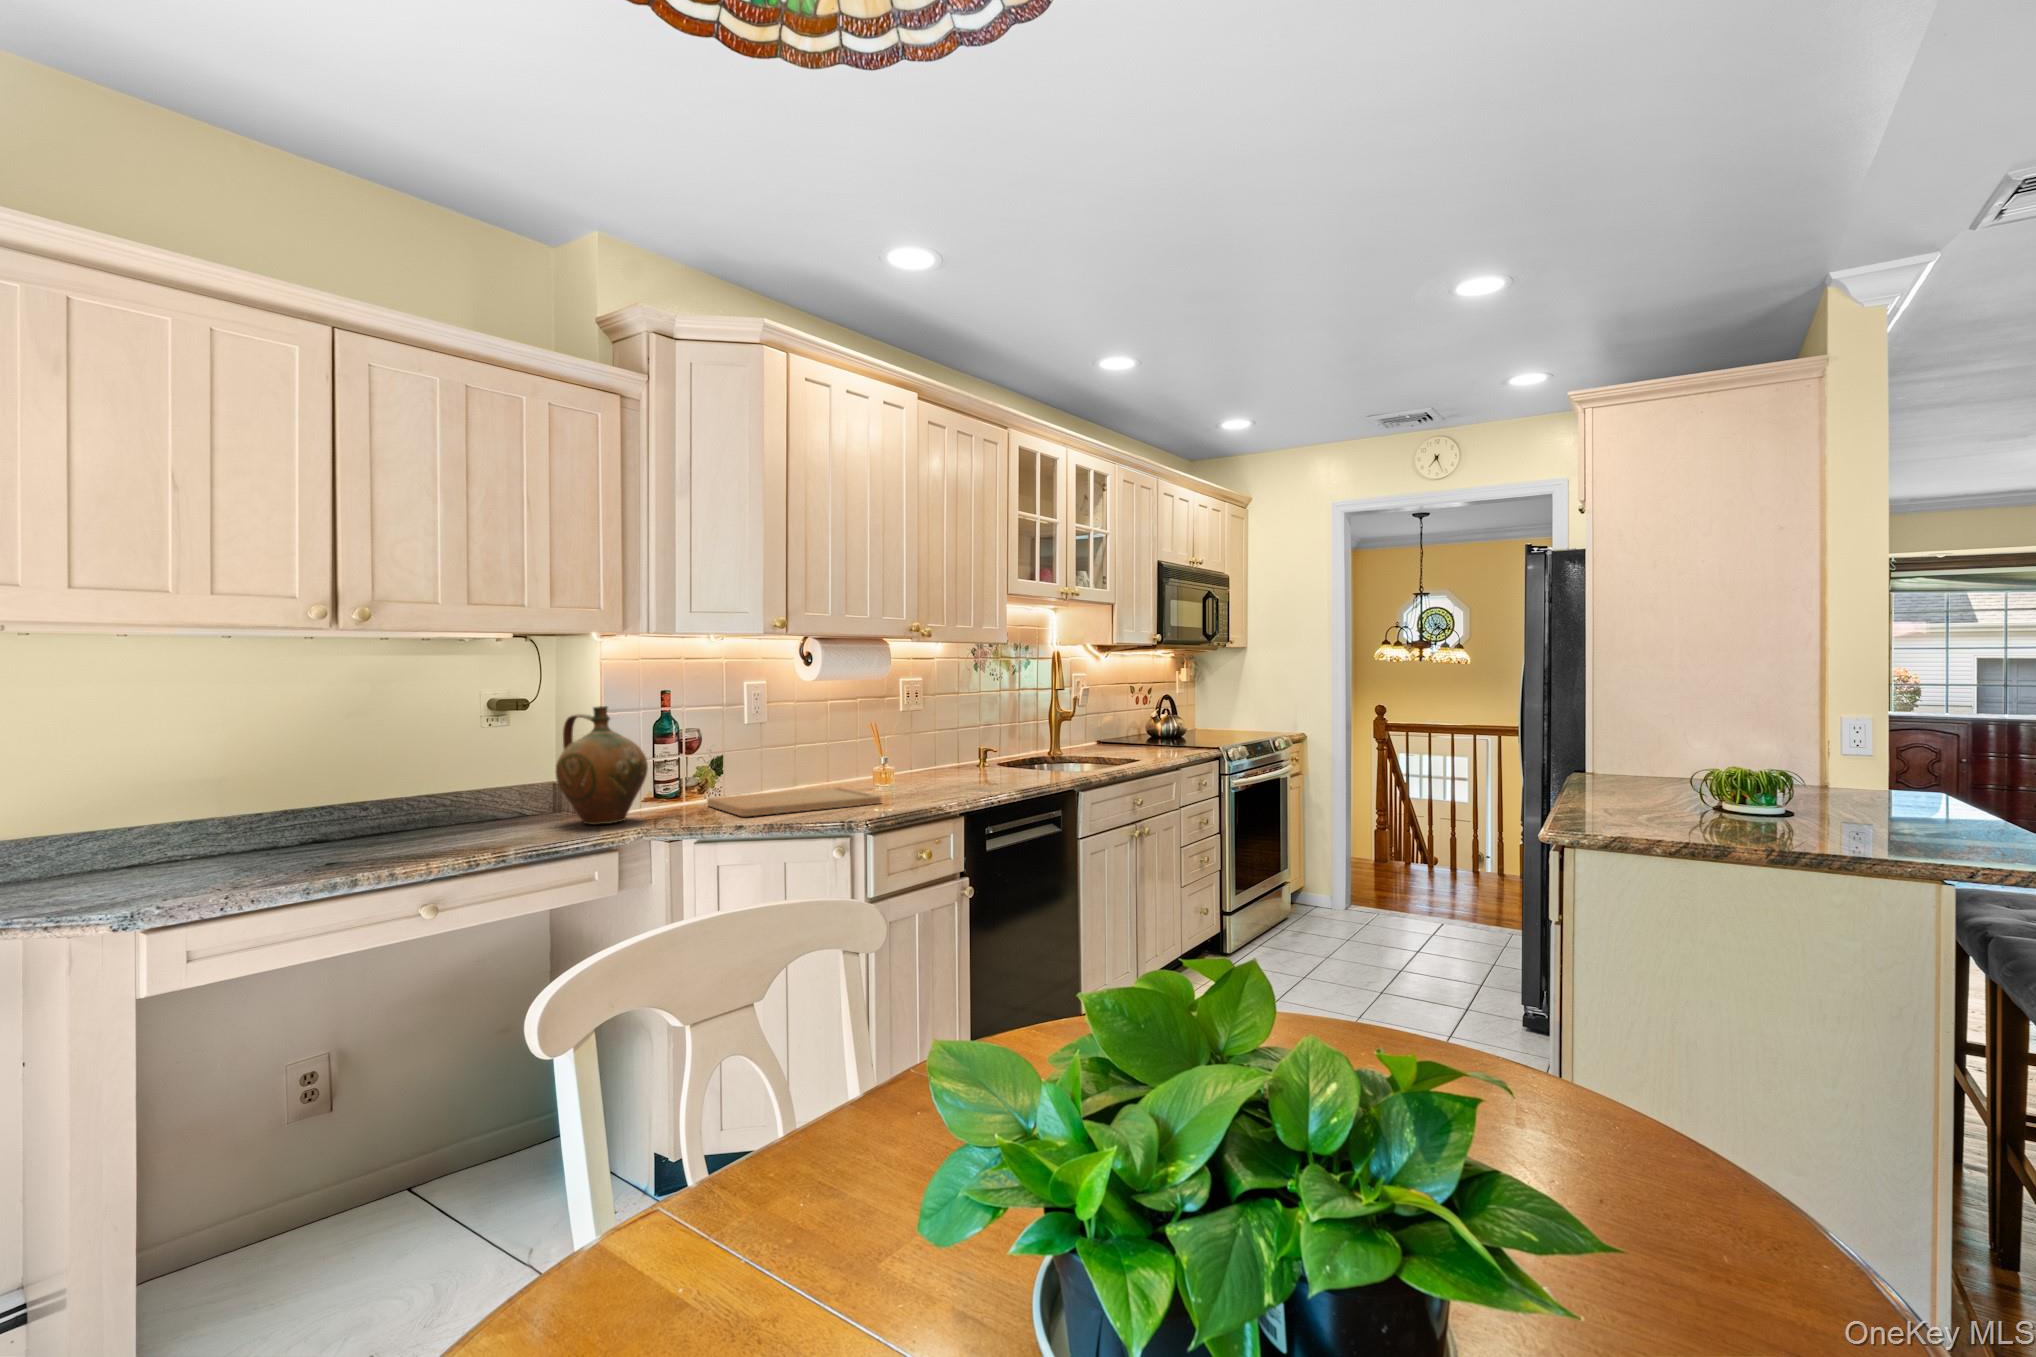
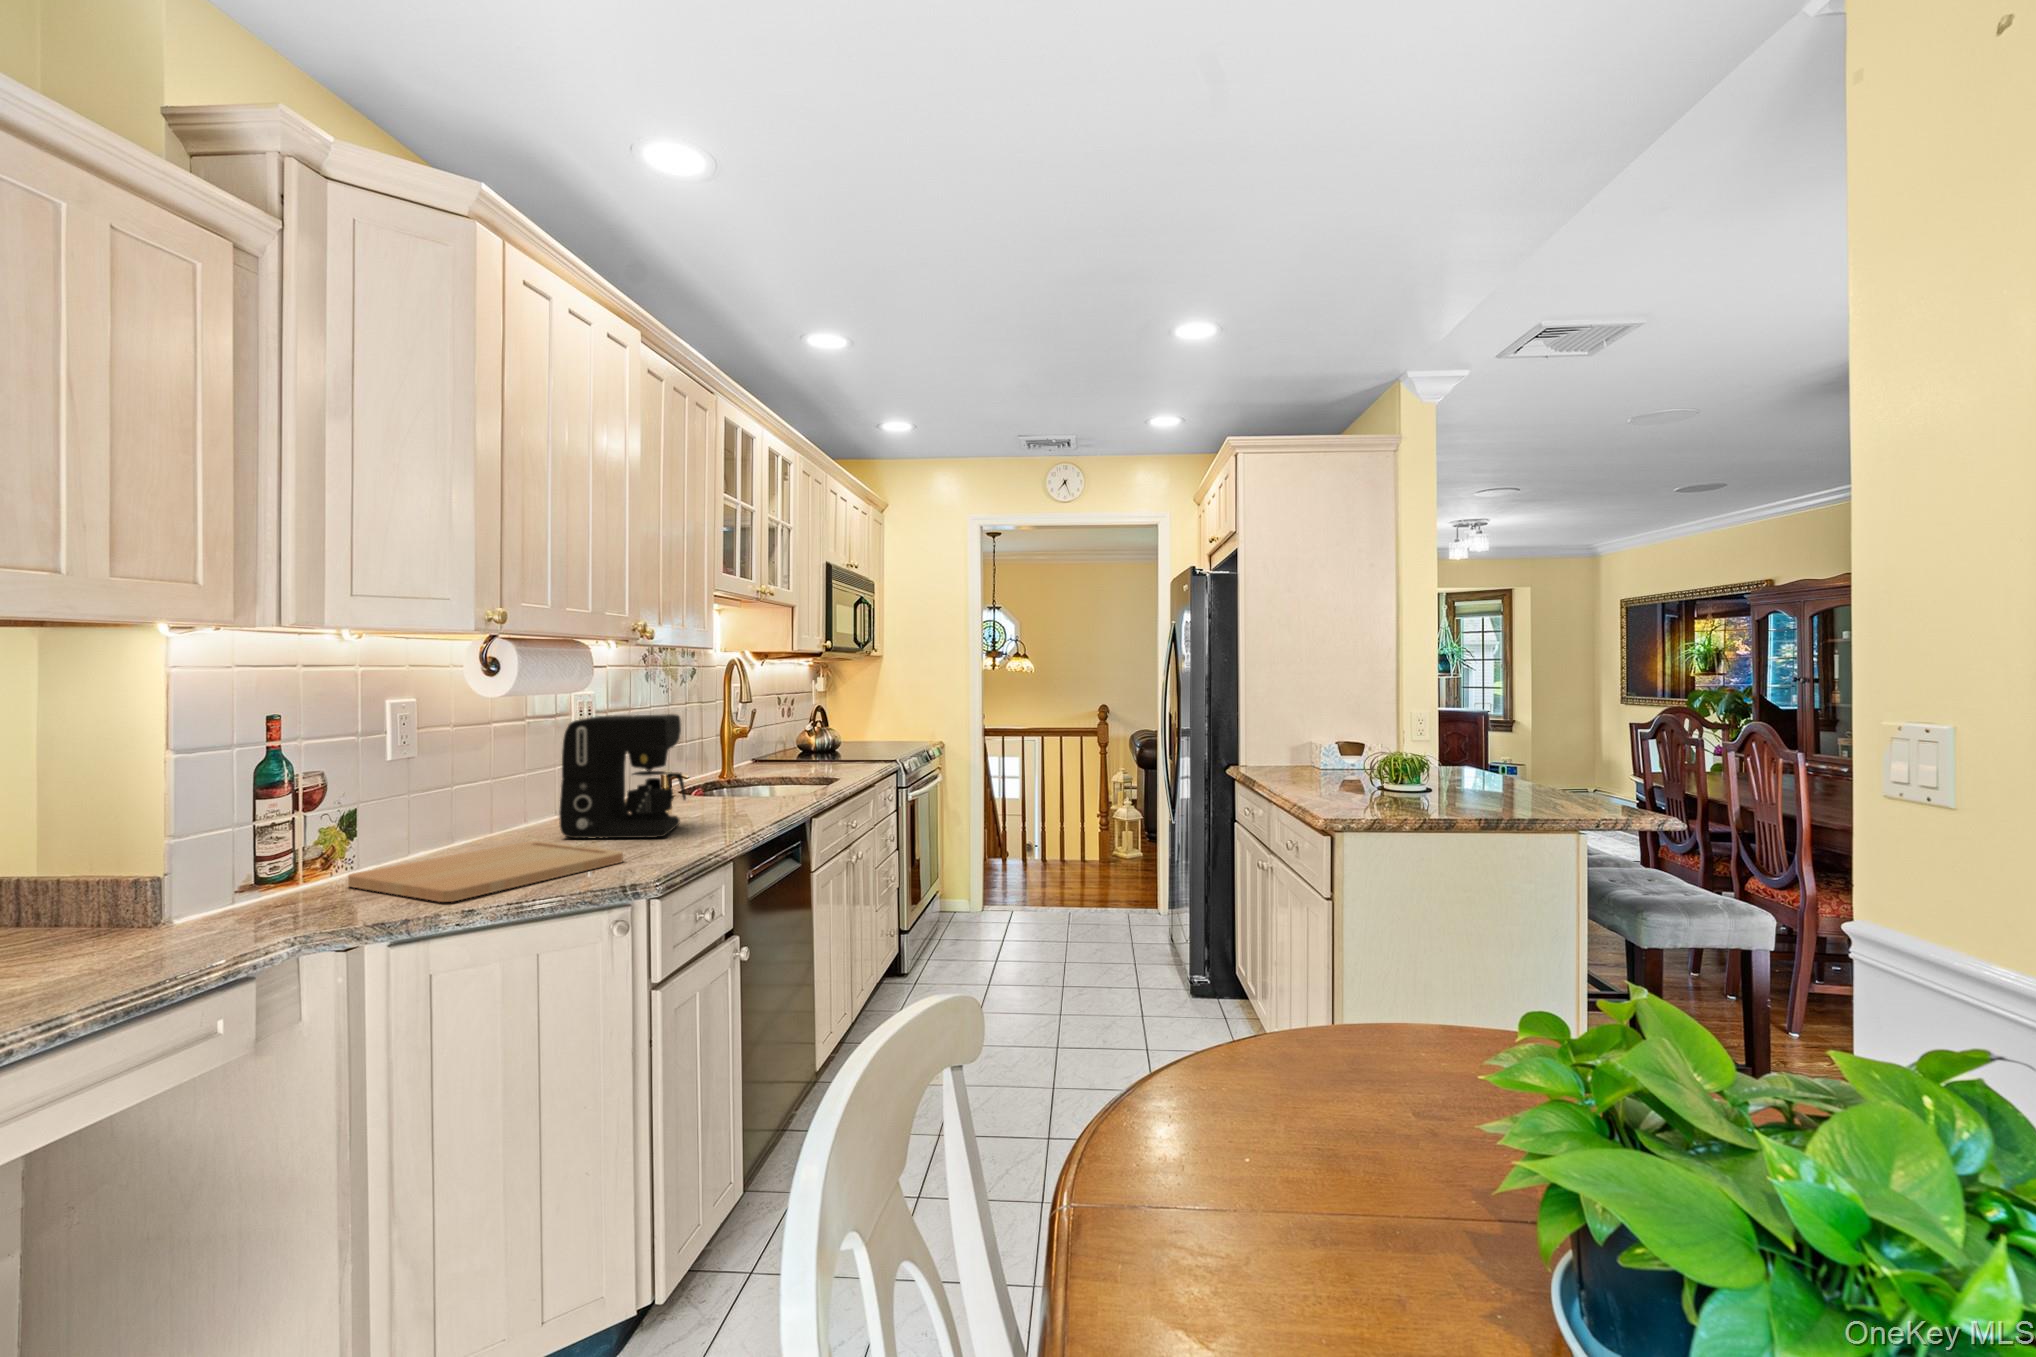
coffee maker: none [864,694,958,791] -> present [559,714,686,838]
ceramic jug: present [556,706,648,825] -> none [91,745,277,945]

